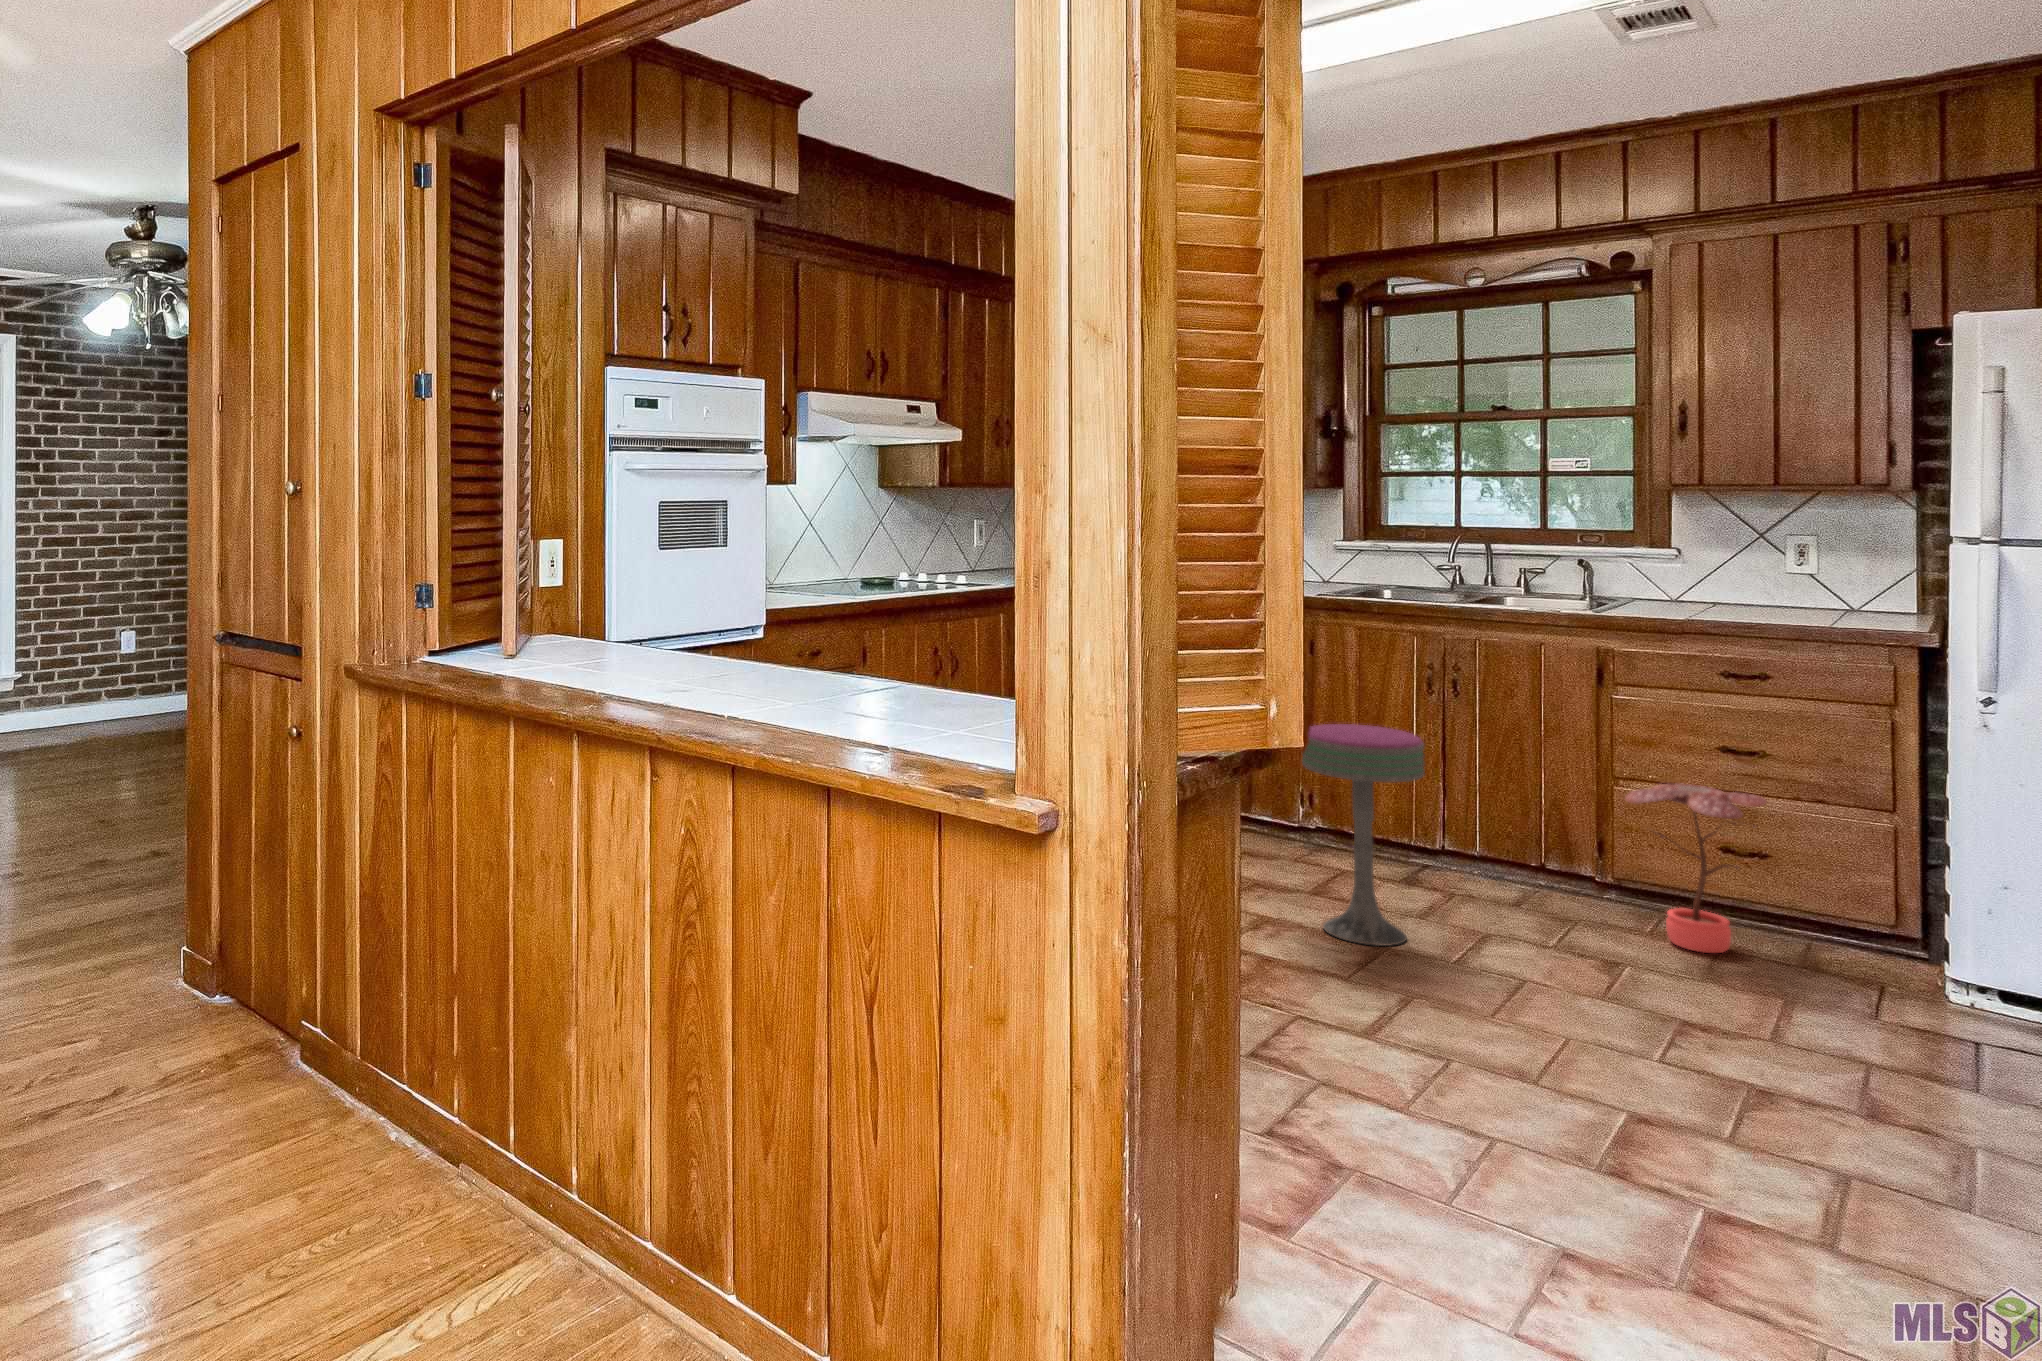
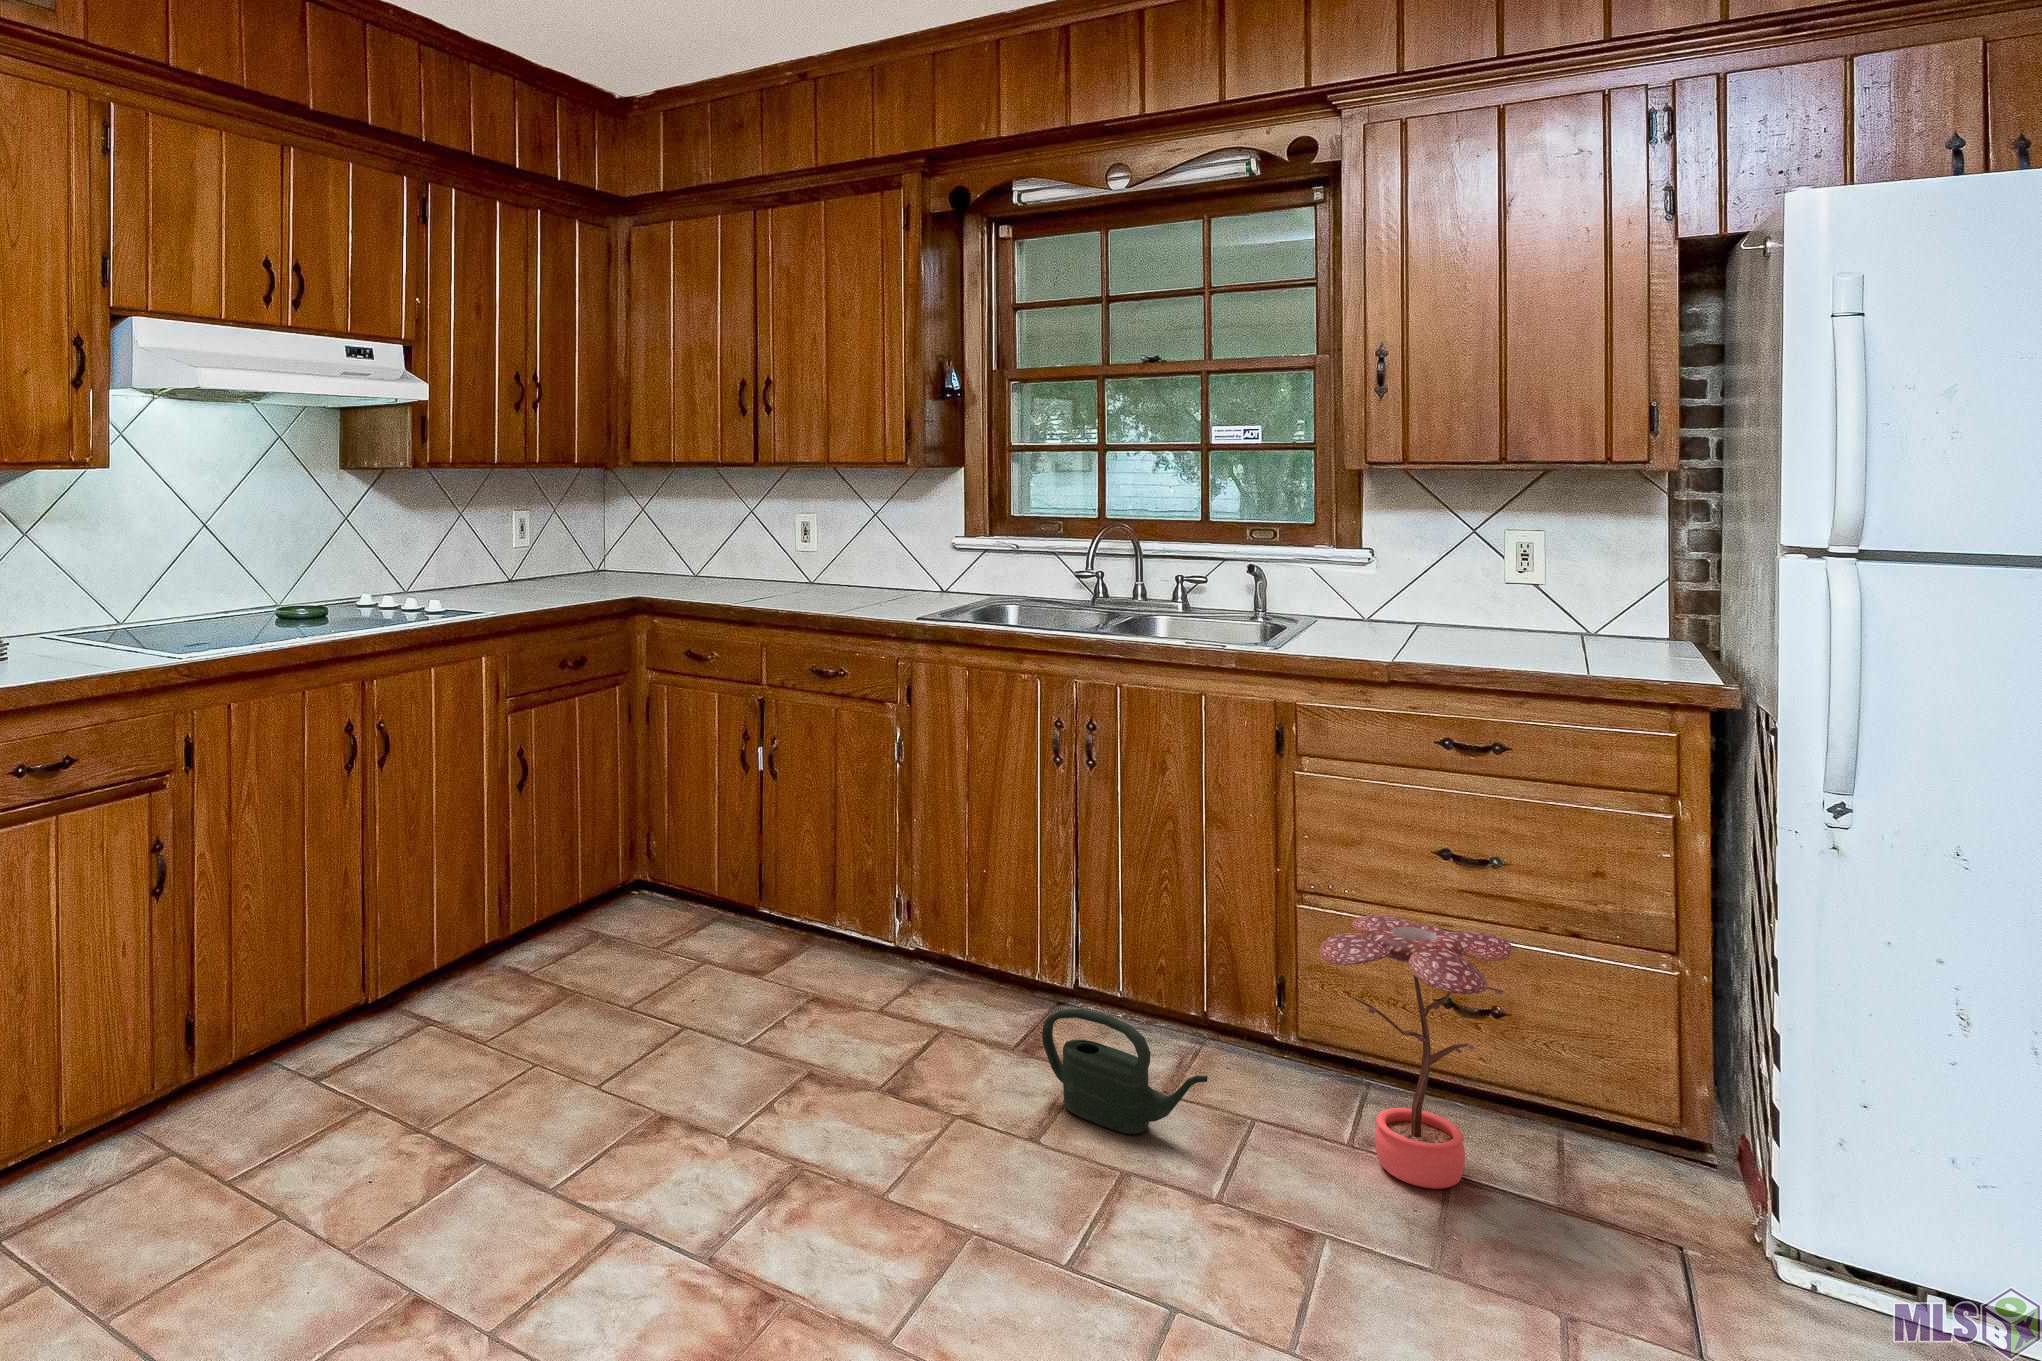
bar stool: present [1302,724,1425,946] -> none [854,857,1035,1238]
watering can: none [1422,840,1544,918] -> present [1042,1009,1207,1134]

